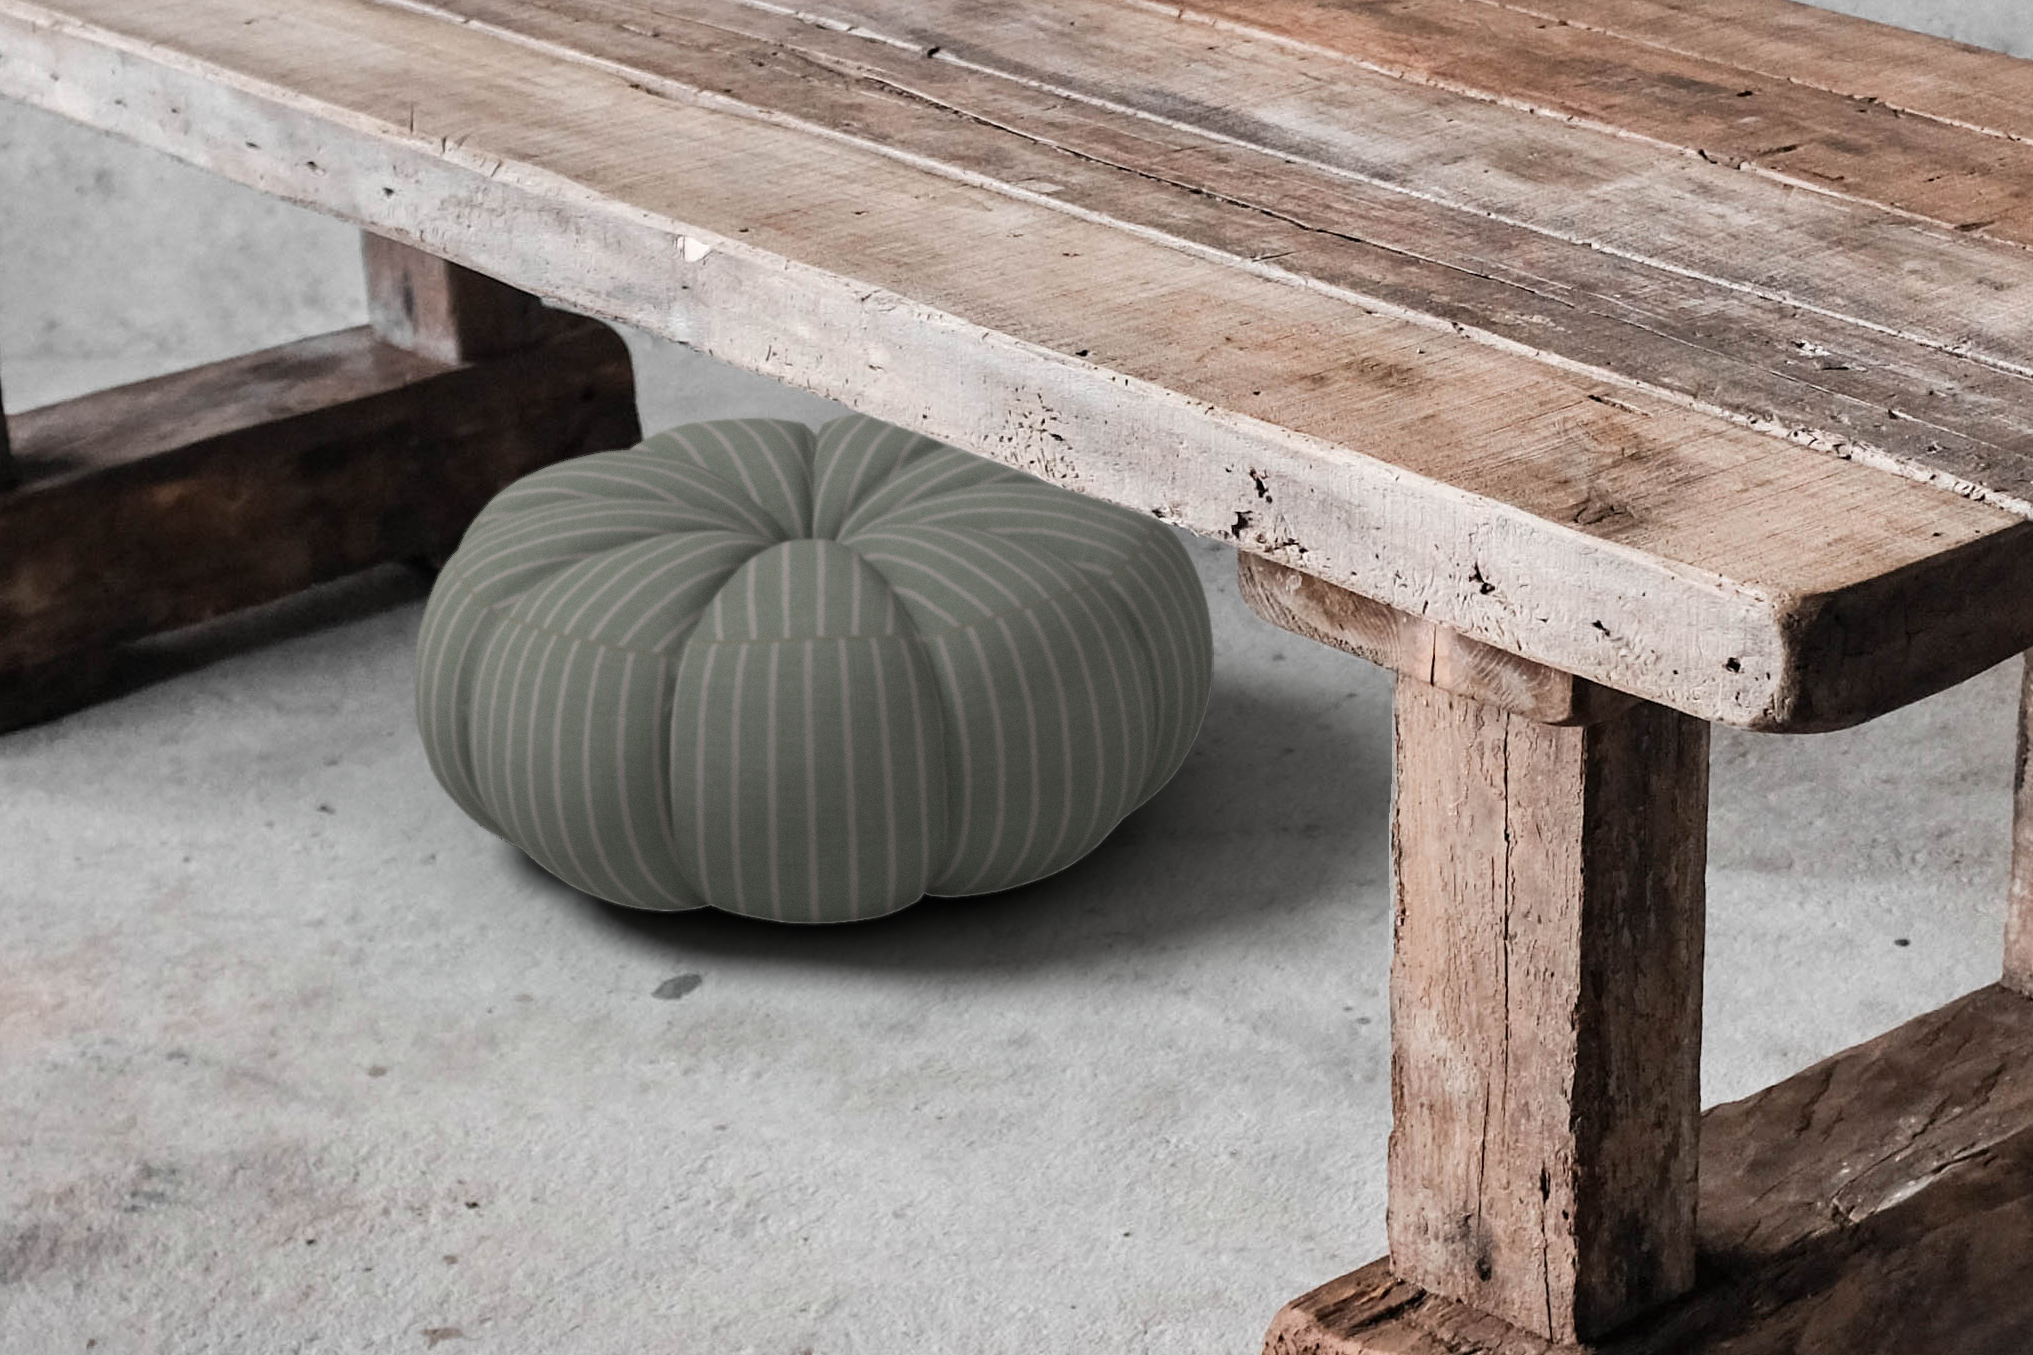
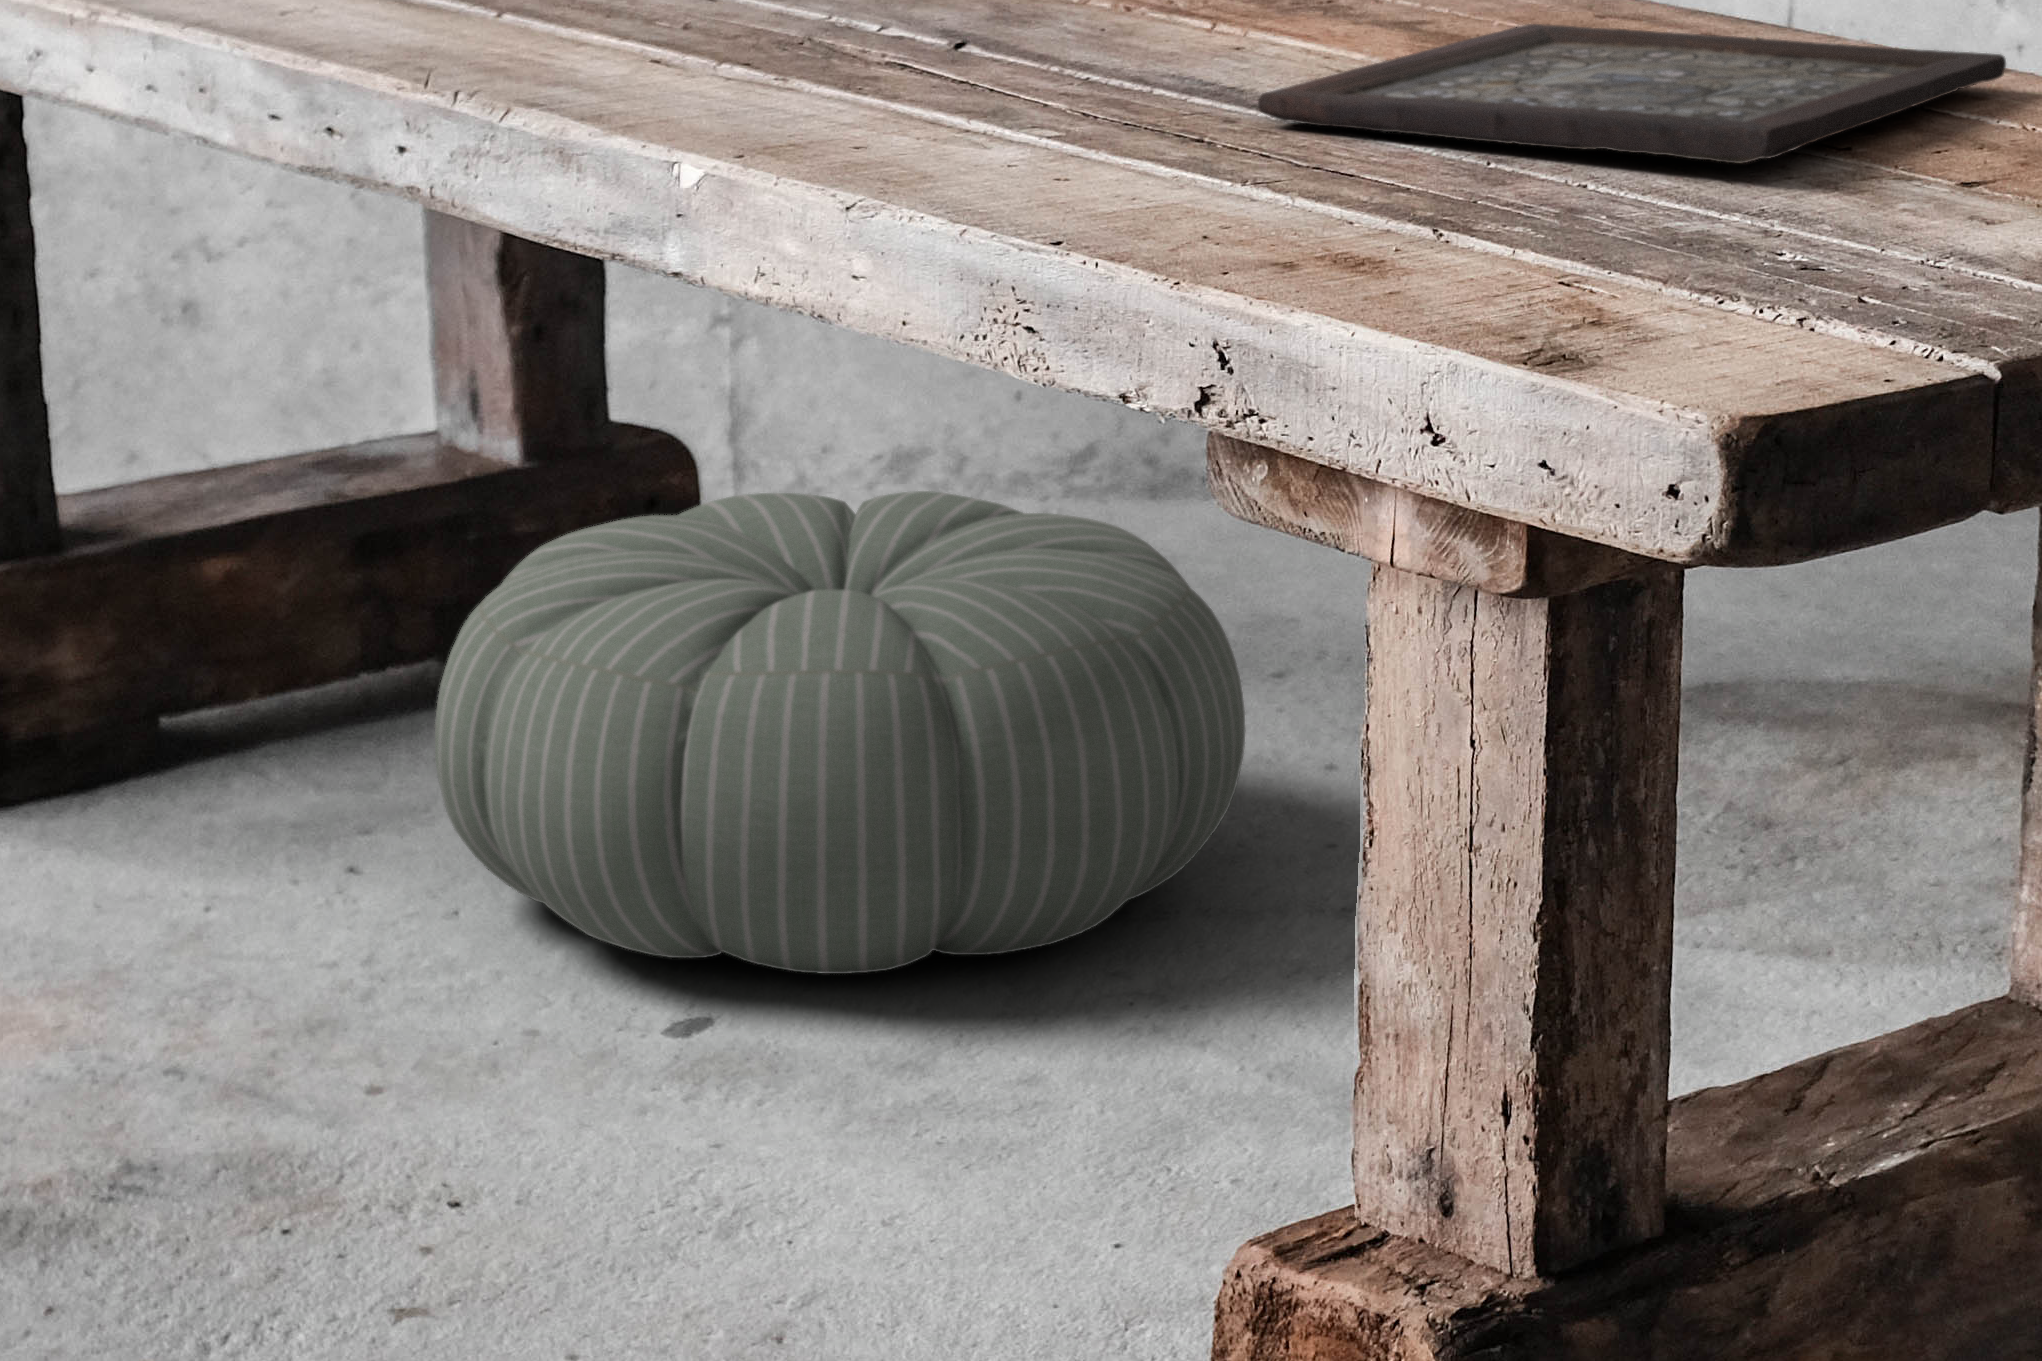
tray: none [1253,12,1988,218] -> present [1258,24,2006,163]

